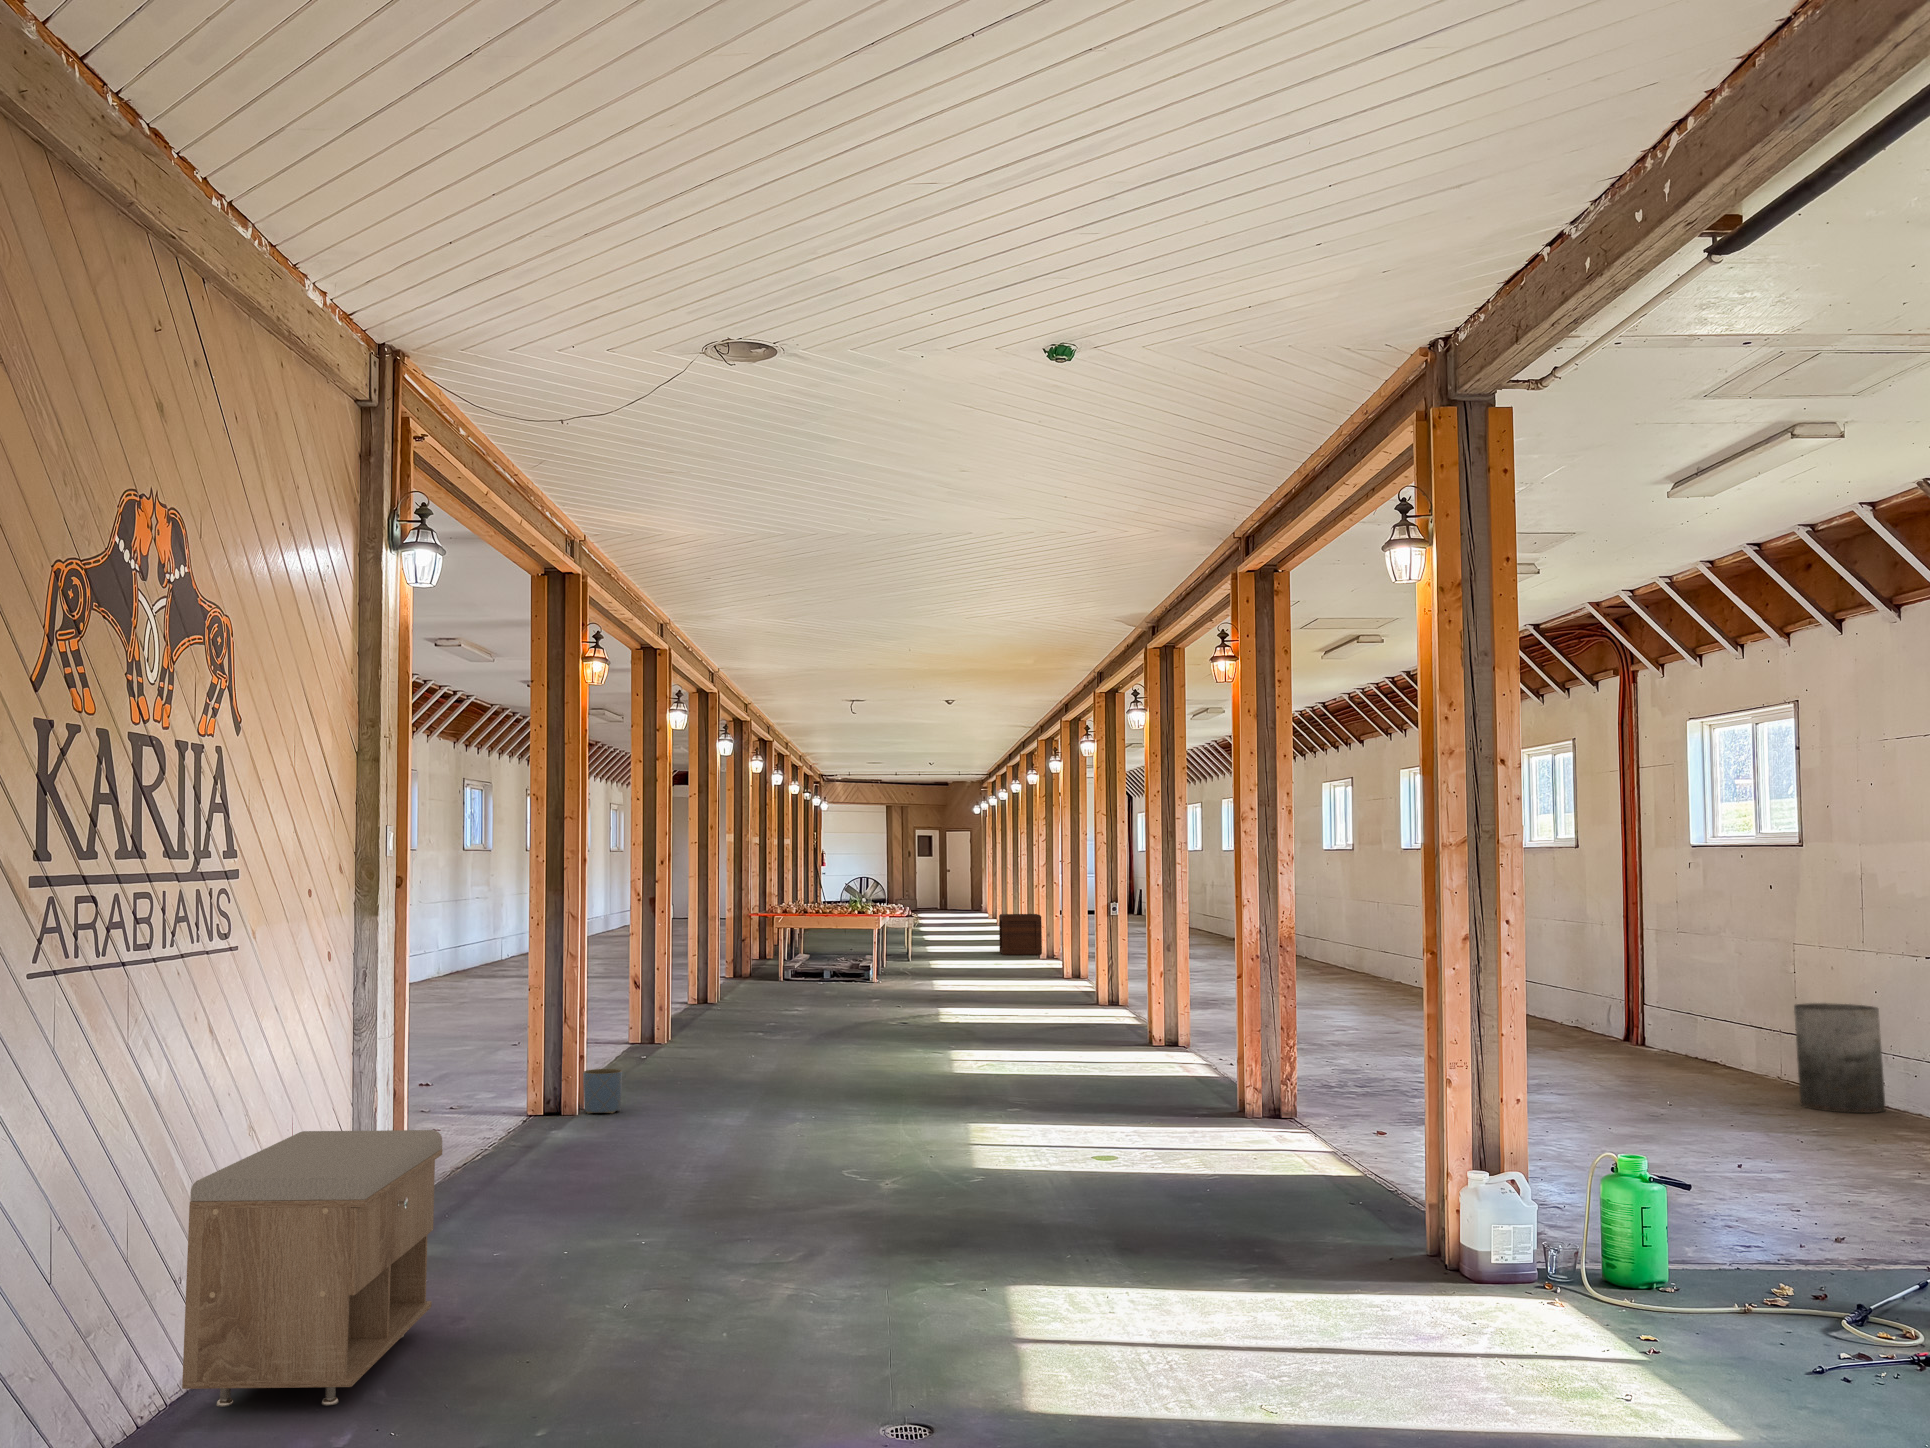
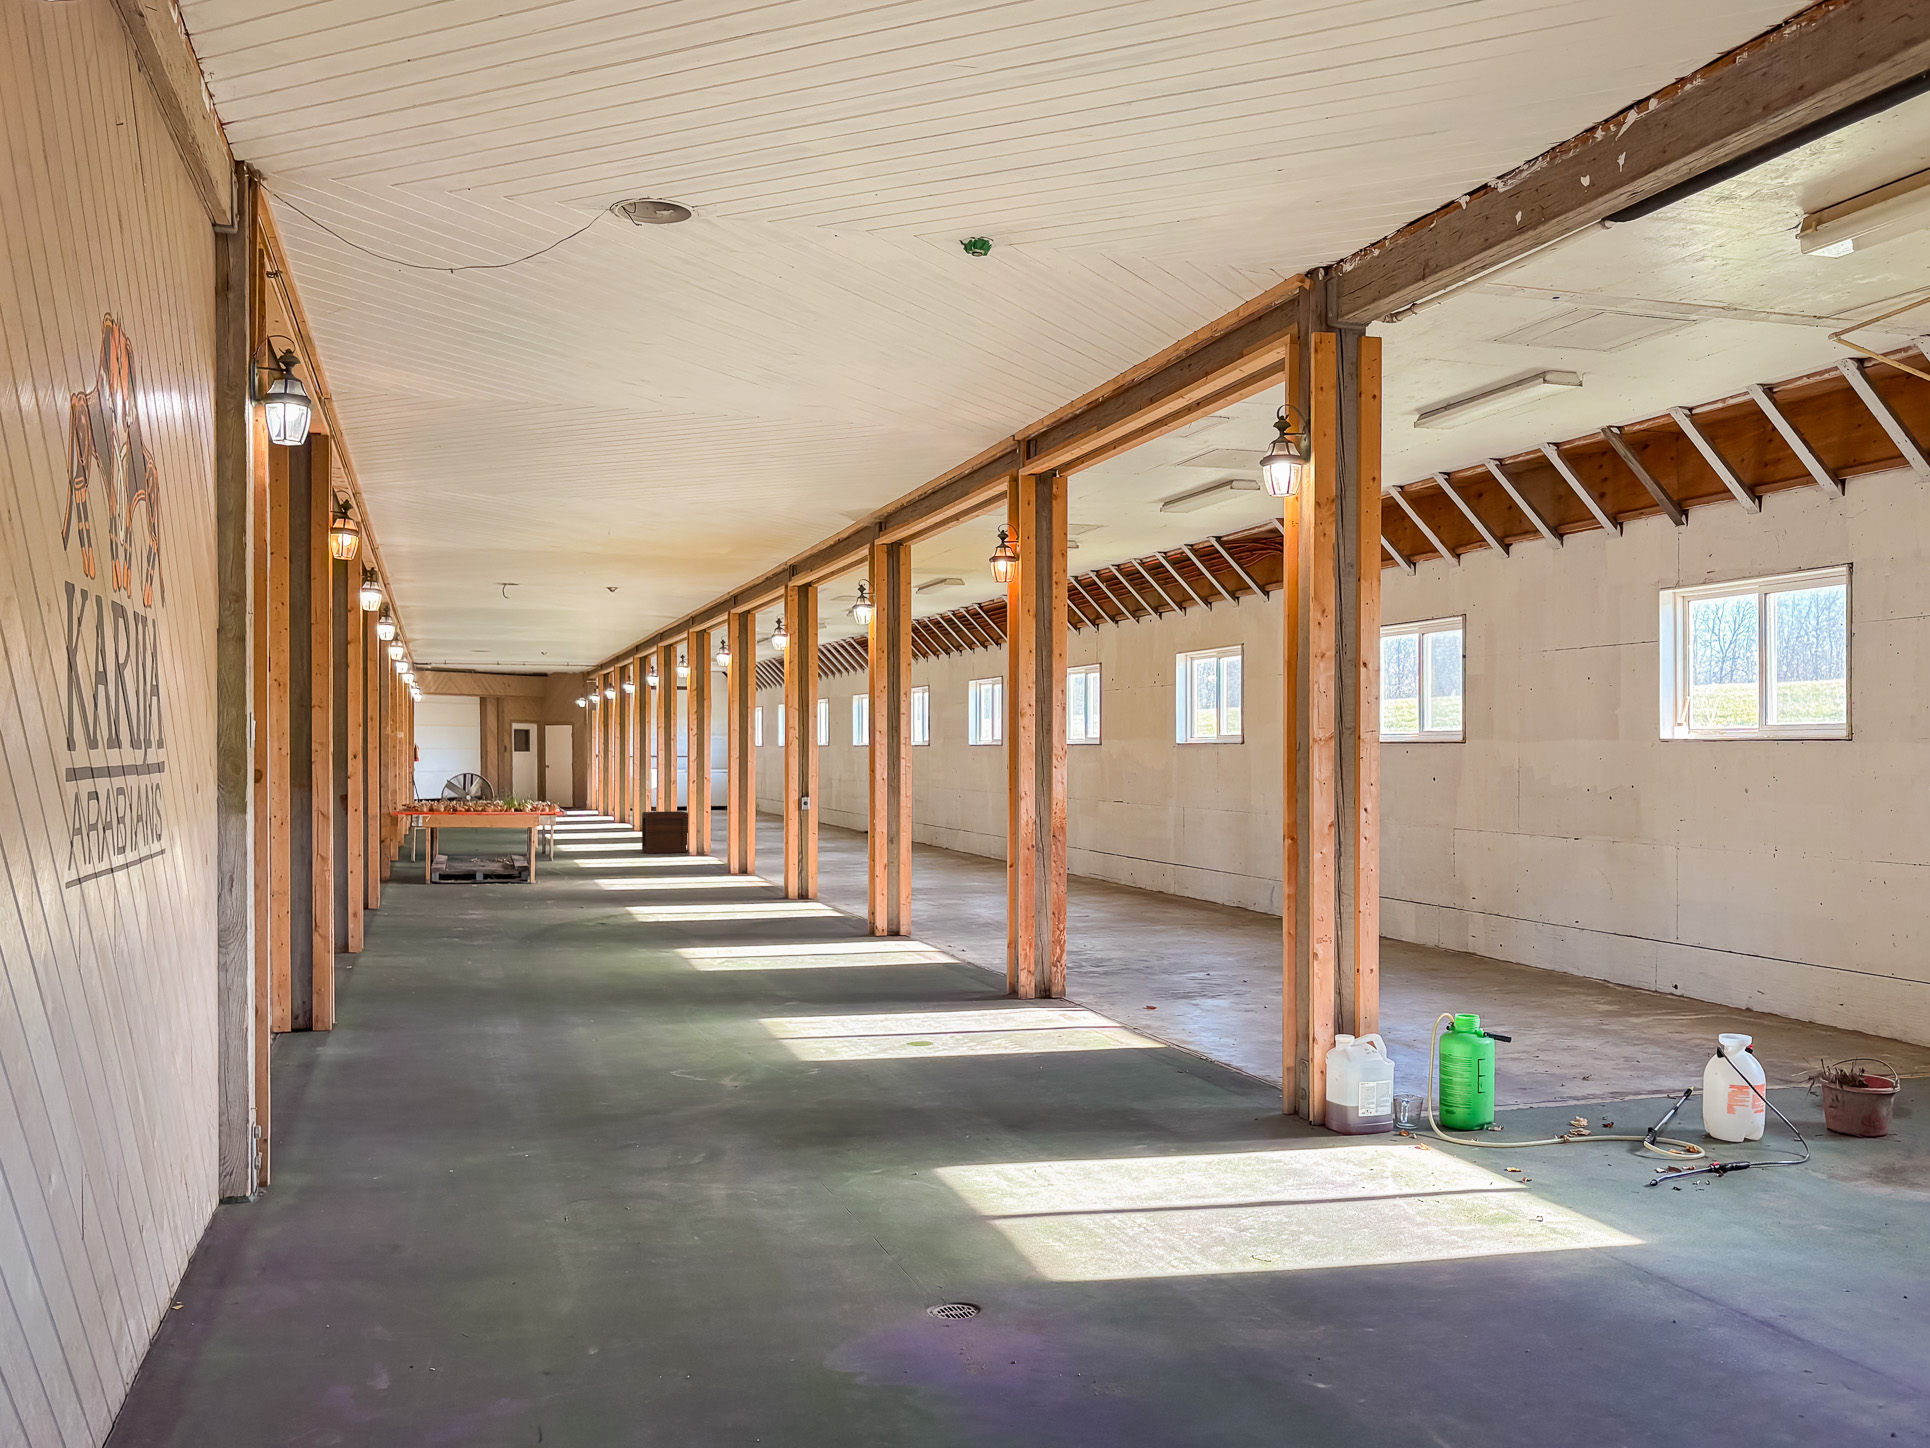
trash can: present [1794,1003,1886,1113] -> none [1465,877,1533,970]
planter: present [583,1069,622,1114] -> none [330,982,375,1032]
storage bench: present [182,1130,442,1407] -> none [156,1049,380,1366]

